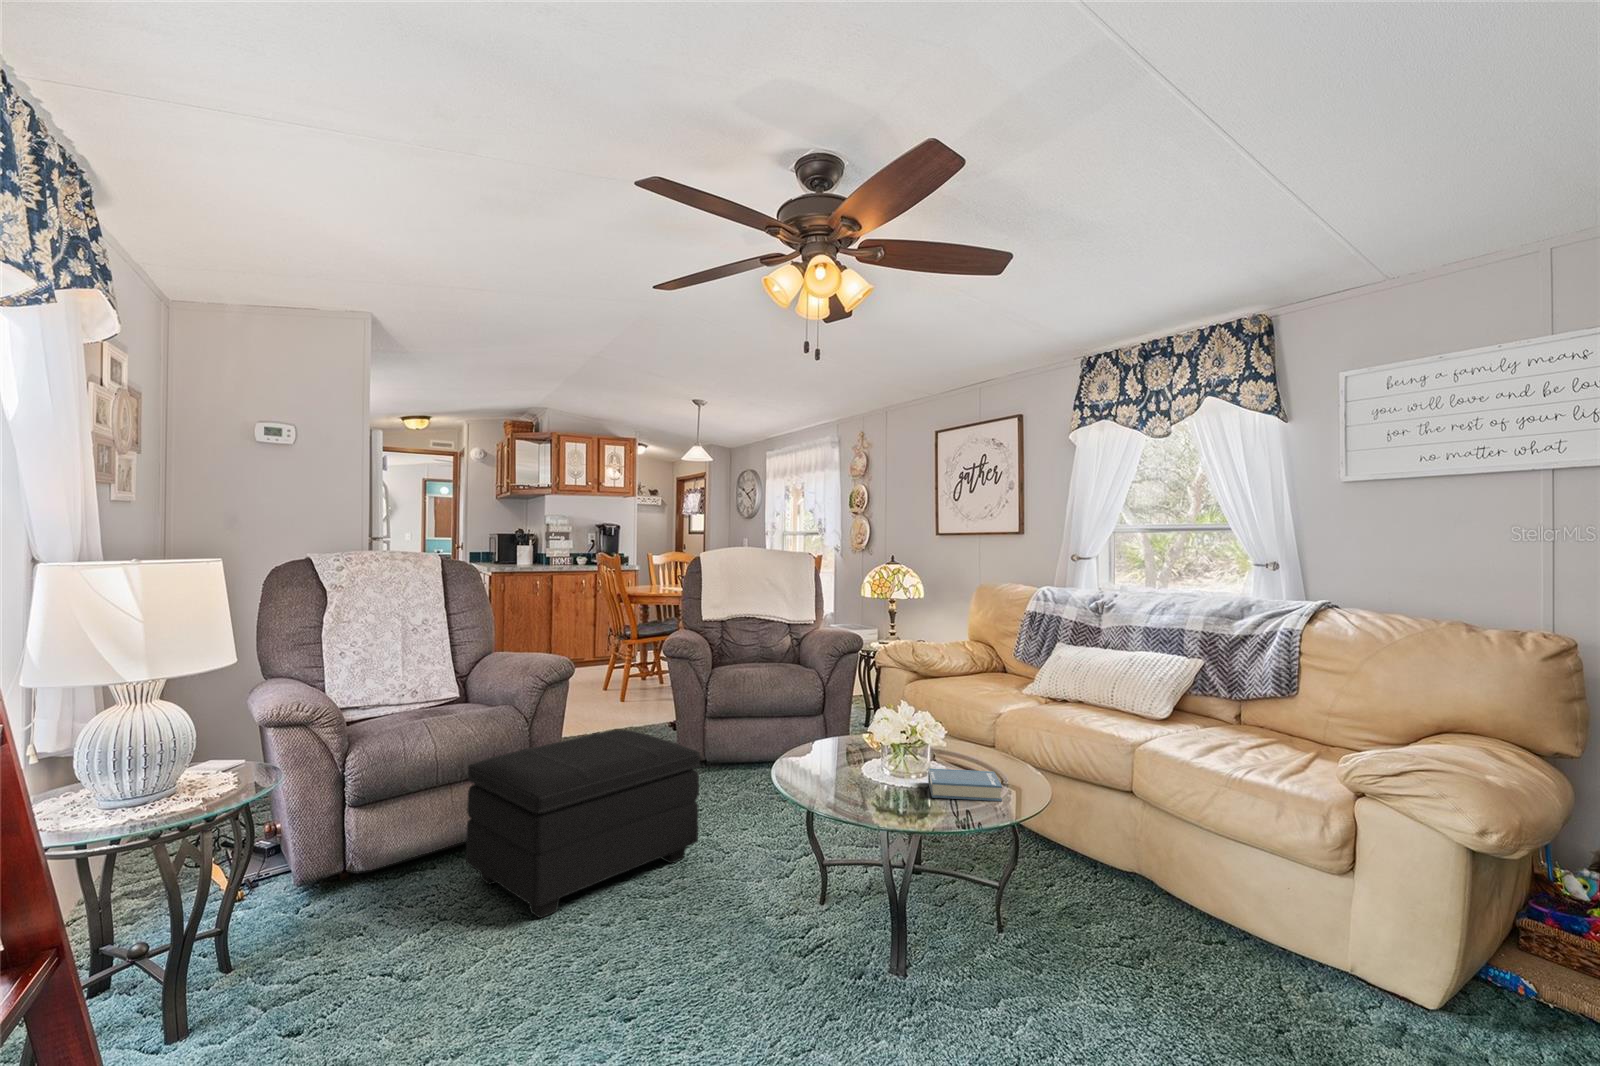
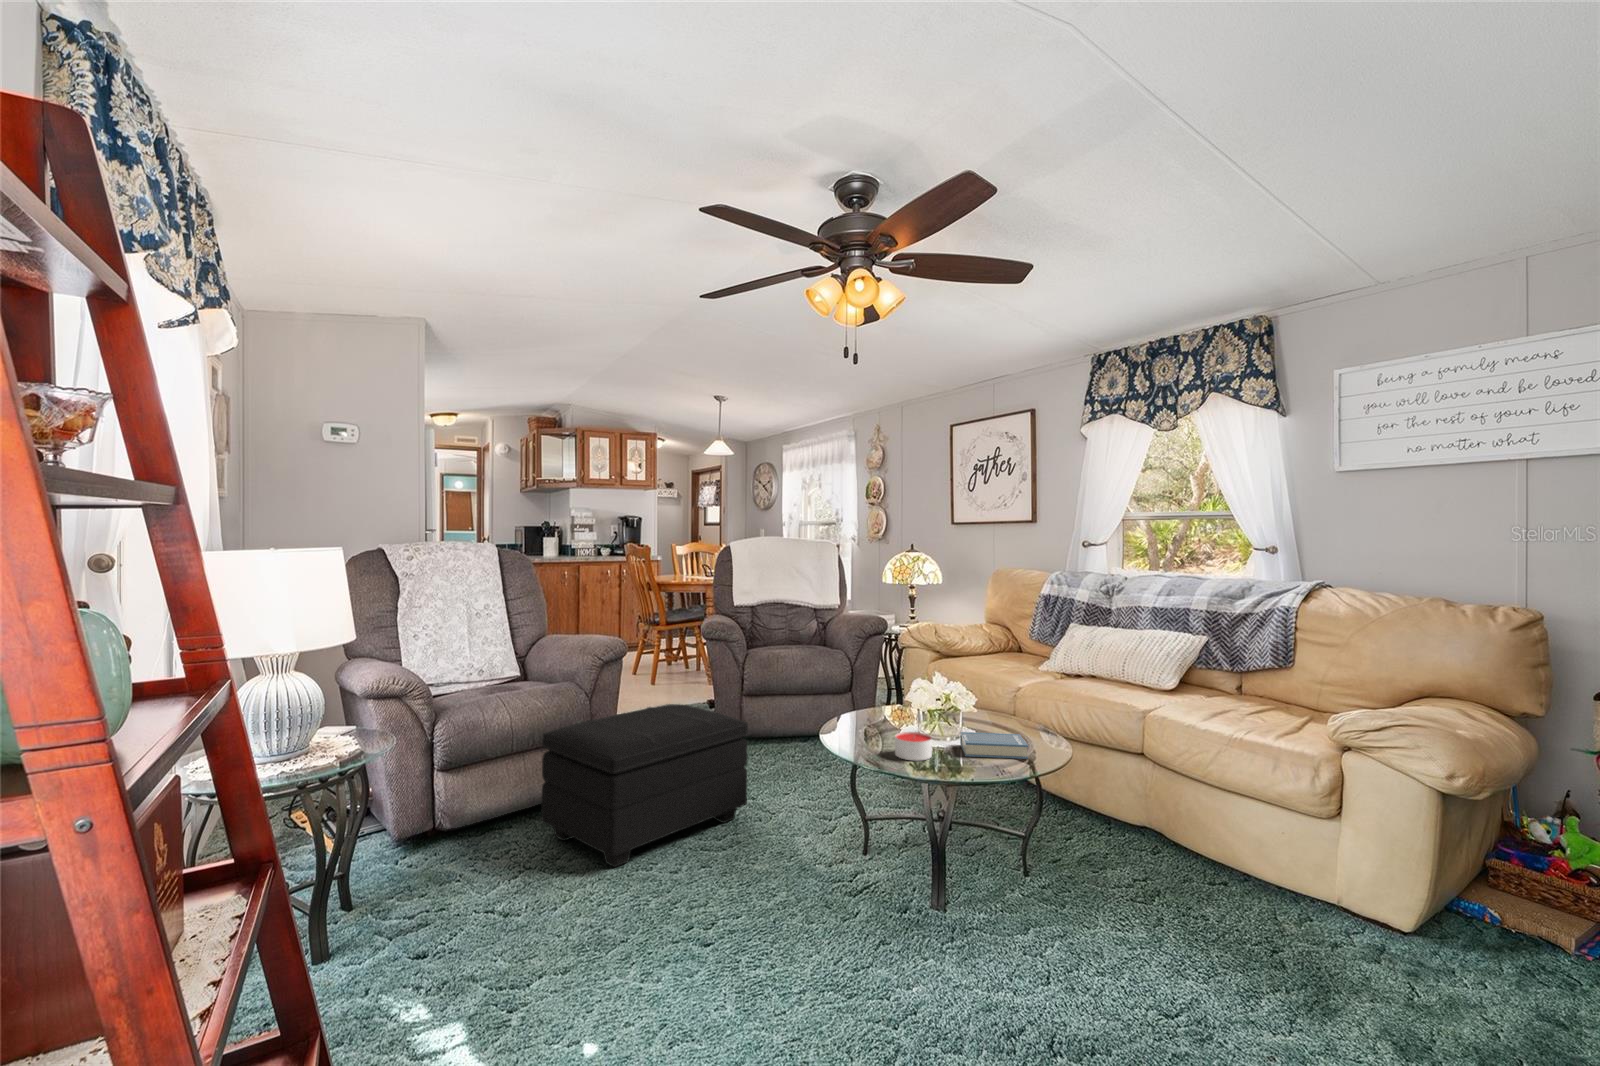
candle: none [853,768,895,803] -> present [895,732,932,761]

